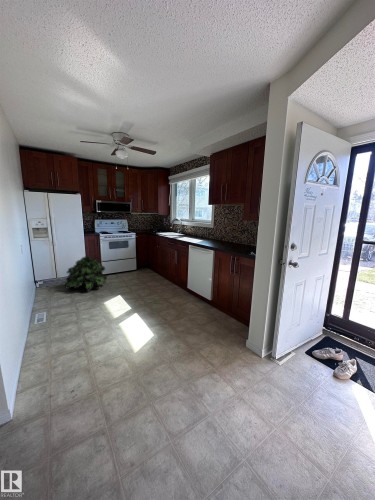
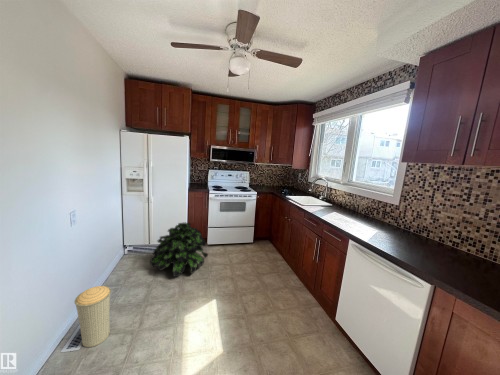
trash can: none [39,287,60,321] -> present [74,286,111,347]

